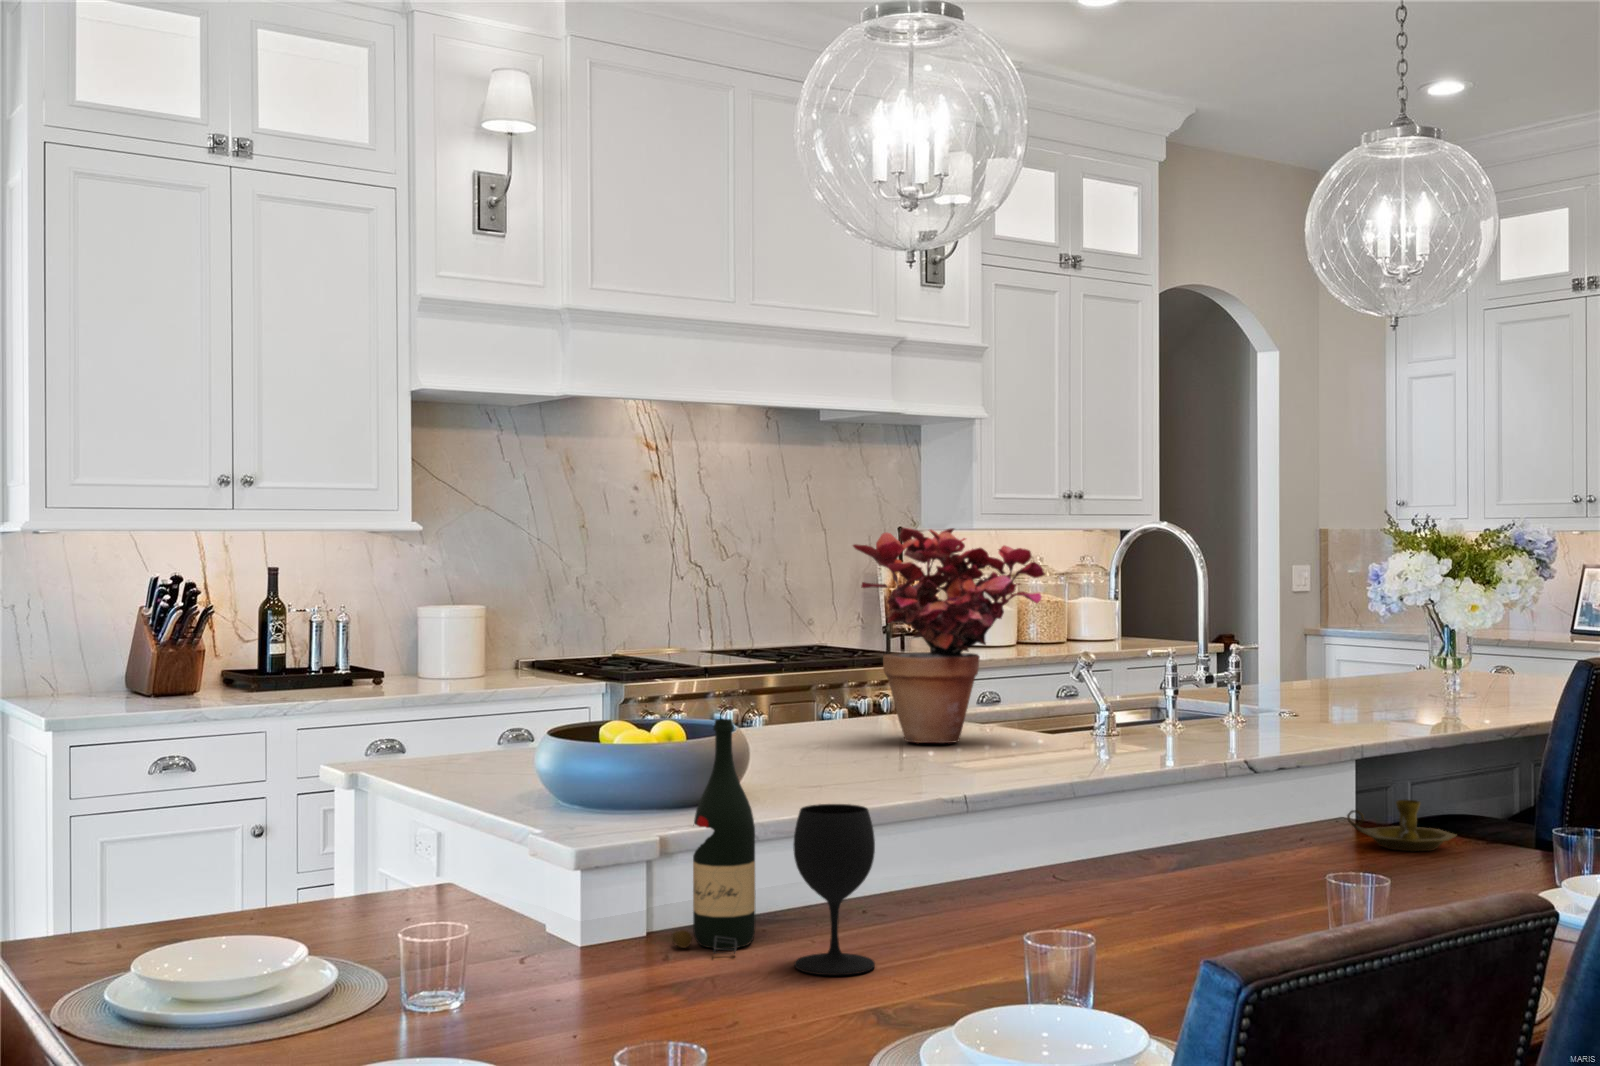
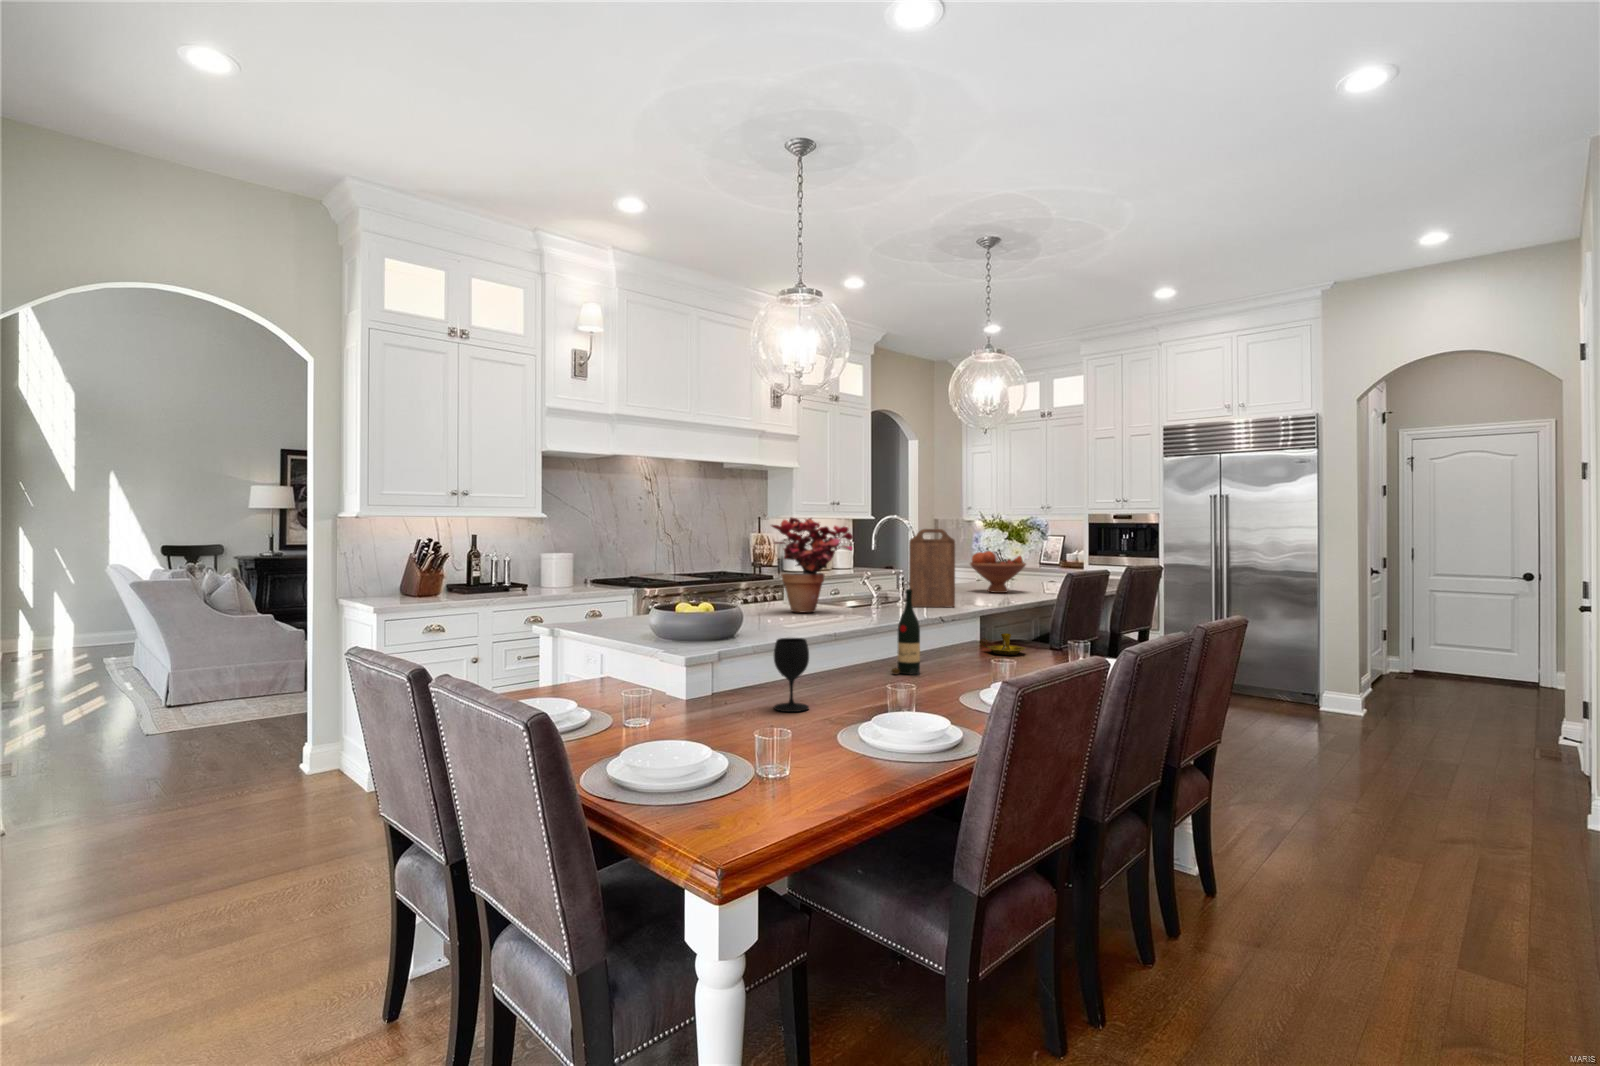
cutting board: none [1186,552,1295,735] -> present [909,529,955,607]
fruit bowl: none [1357,603,1494,701] -> present [970,551,1026,593]
wine bottle: present [672,719,755,954] -> present [891,589,920,675]

